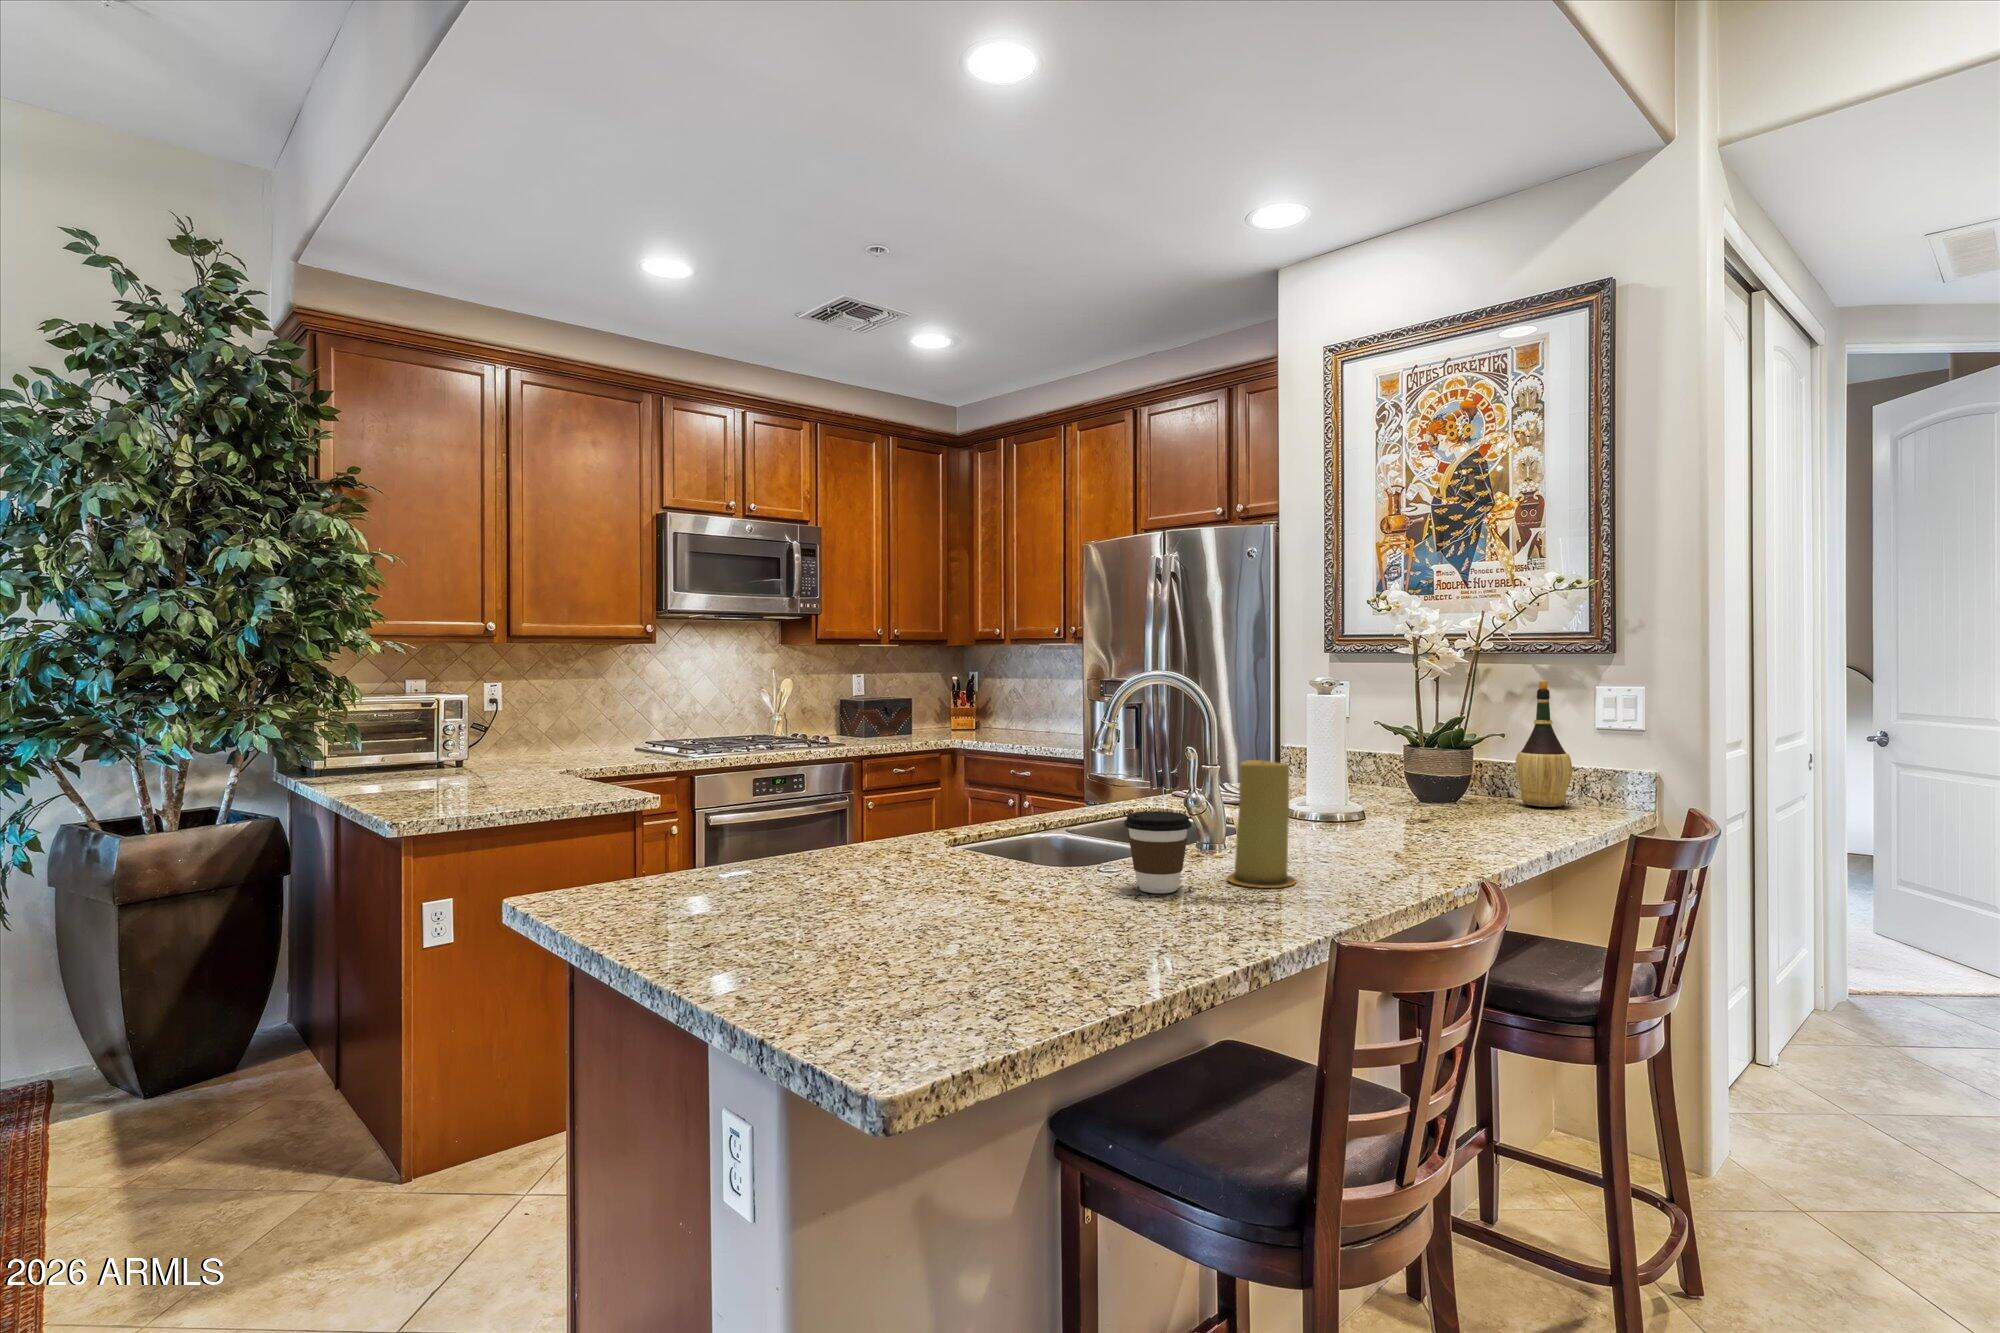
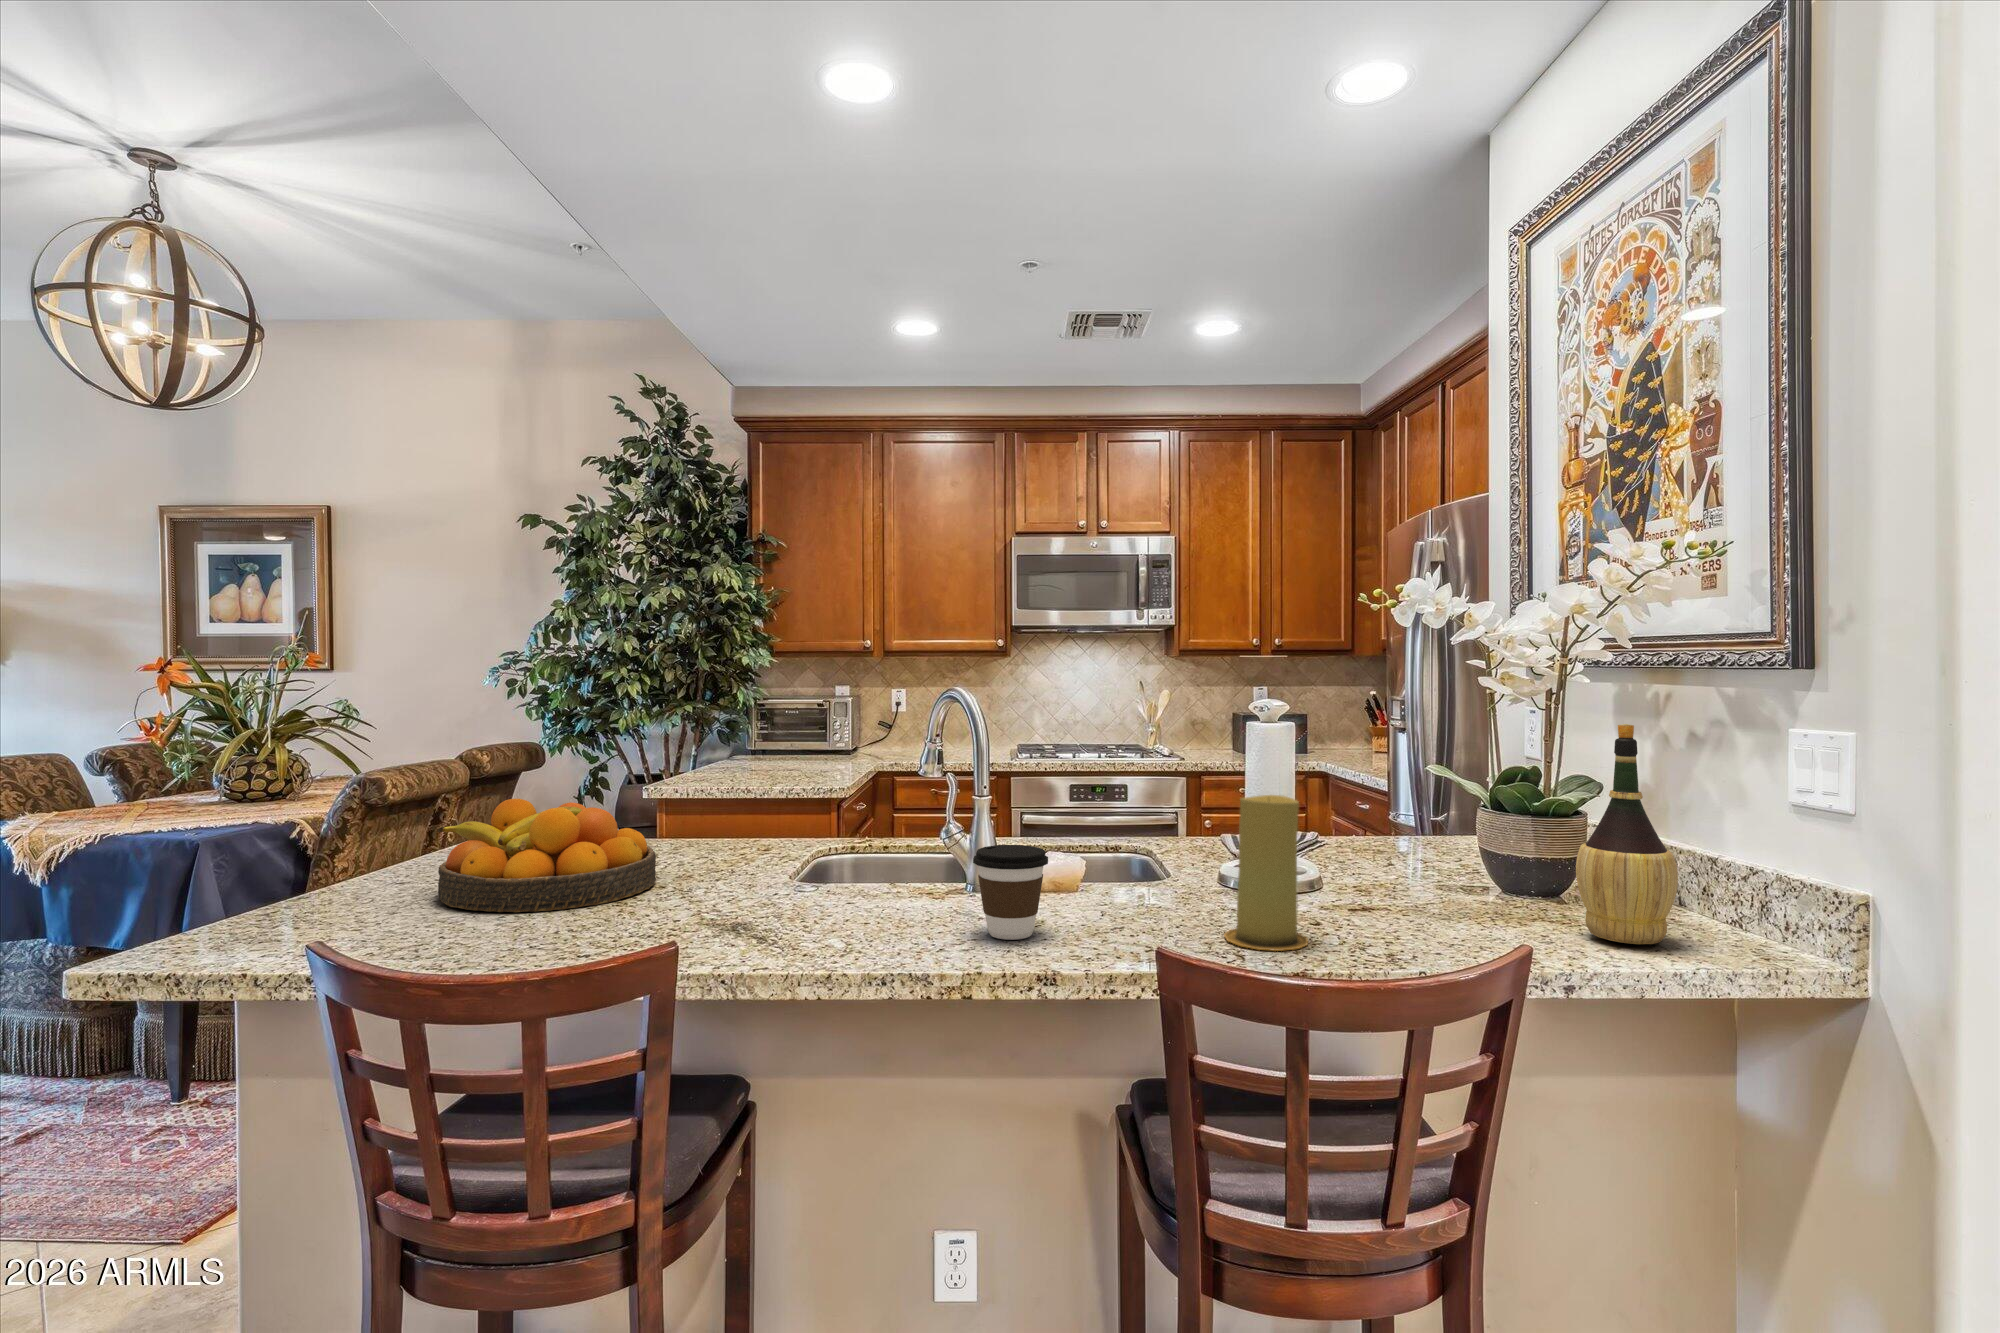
candle: present [1227,760,1296,888] -> present [1224,795,1308,951]
coffee cup: present [1124,811,1192,893] -> present [973,845,1048,940]
fruit bowl: none [795,813,1030,945] -> present [438,799,656,912]

